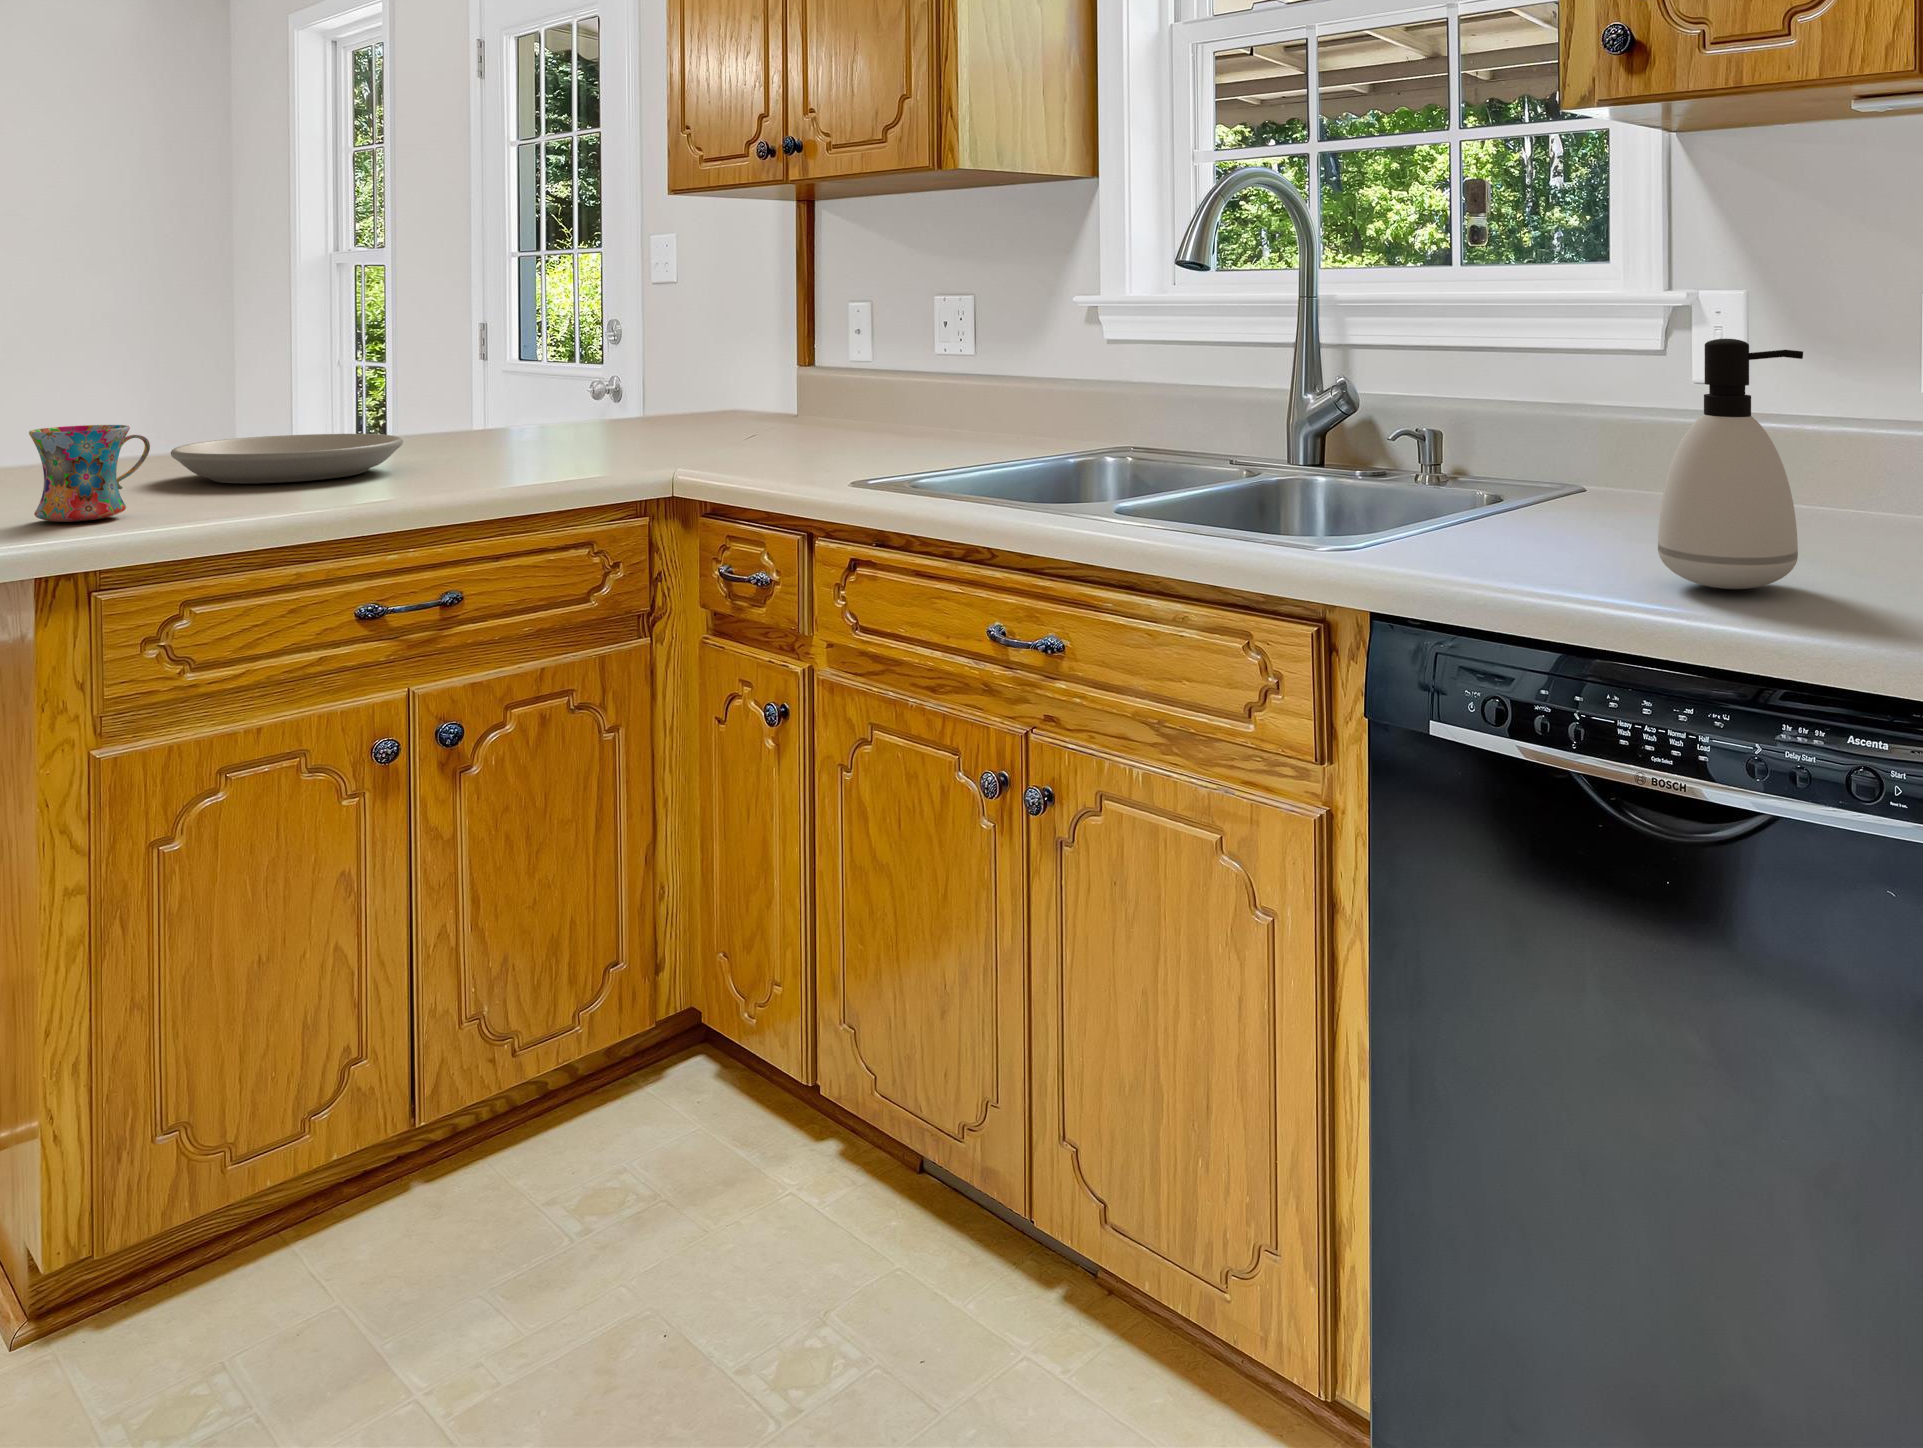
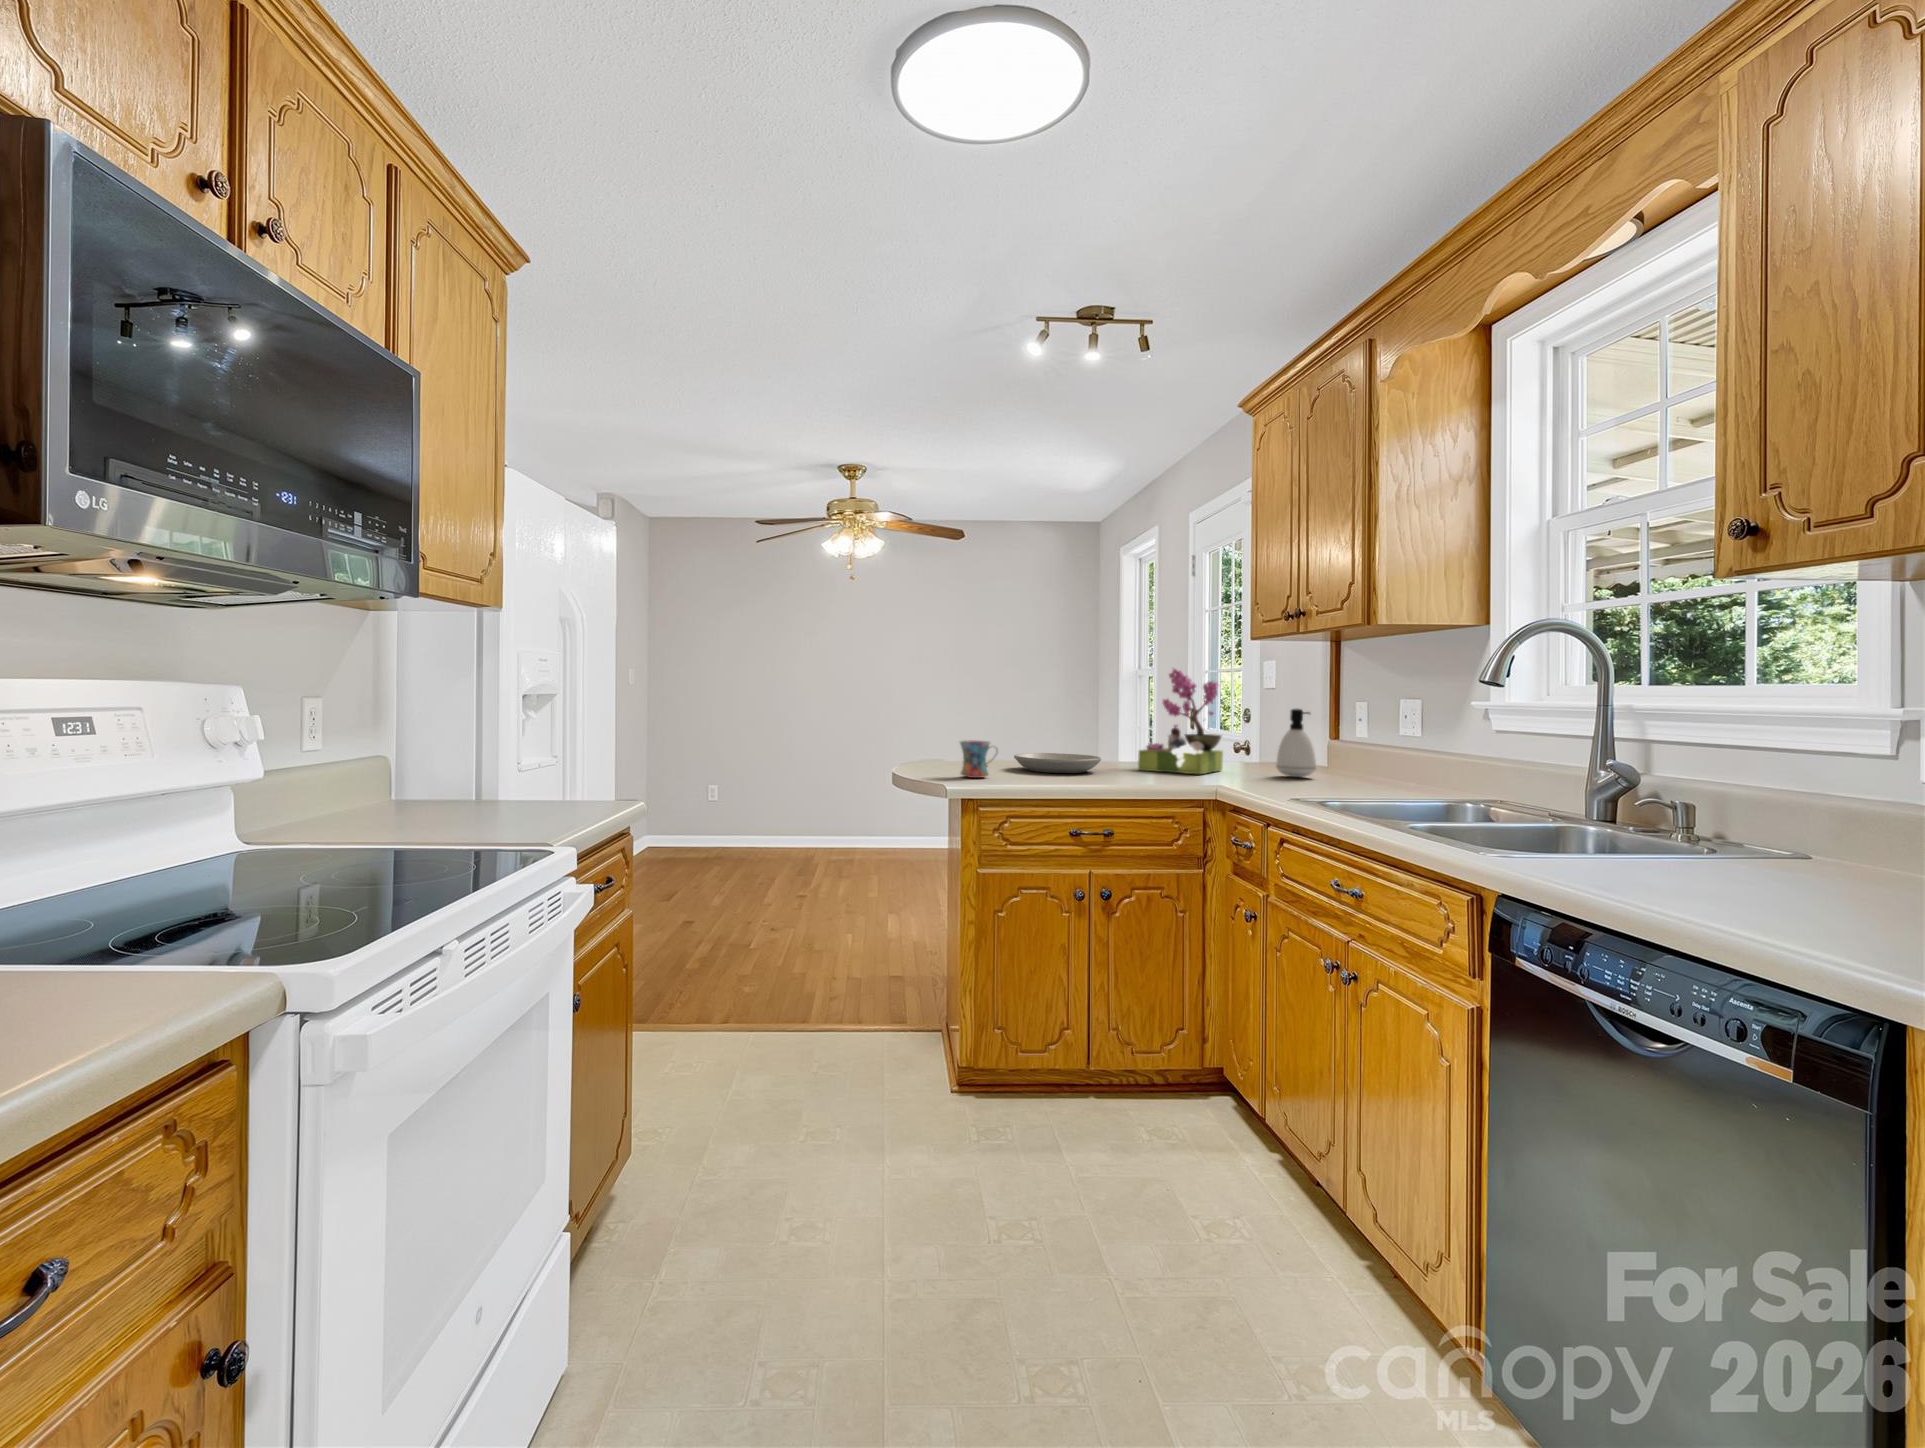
flower arrangement: none [476,243,643,455] -> present [1138,668,1223,774]
soap dispenser: present [1658,339,1803,589] -> present [1276,709,1316,777]

